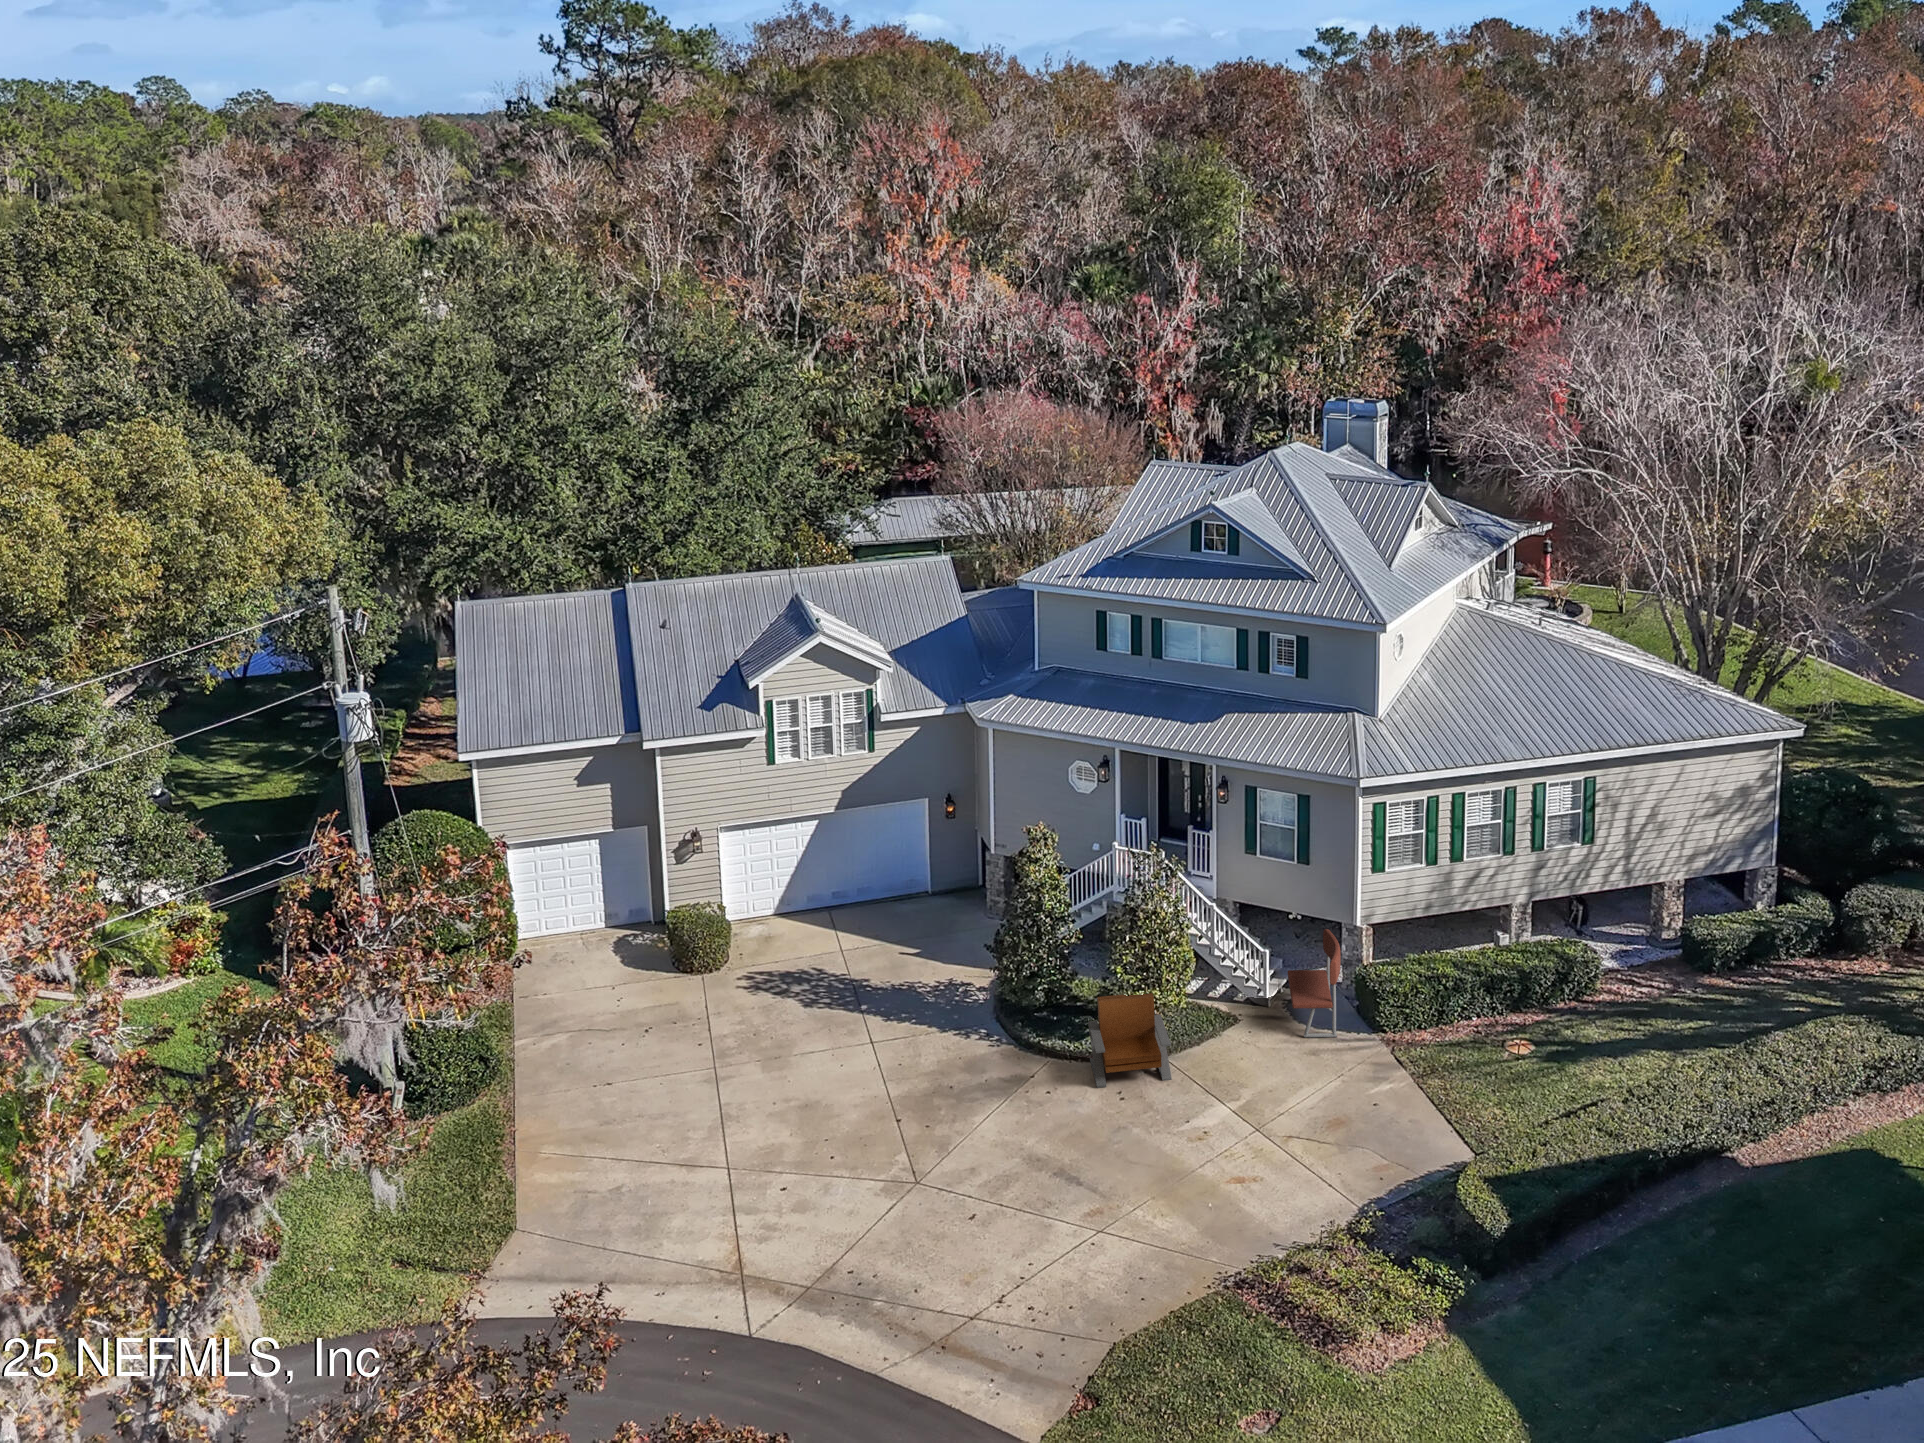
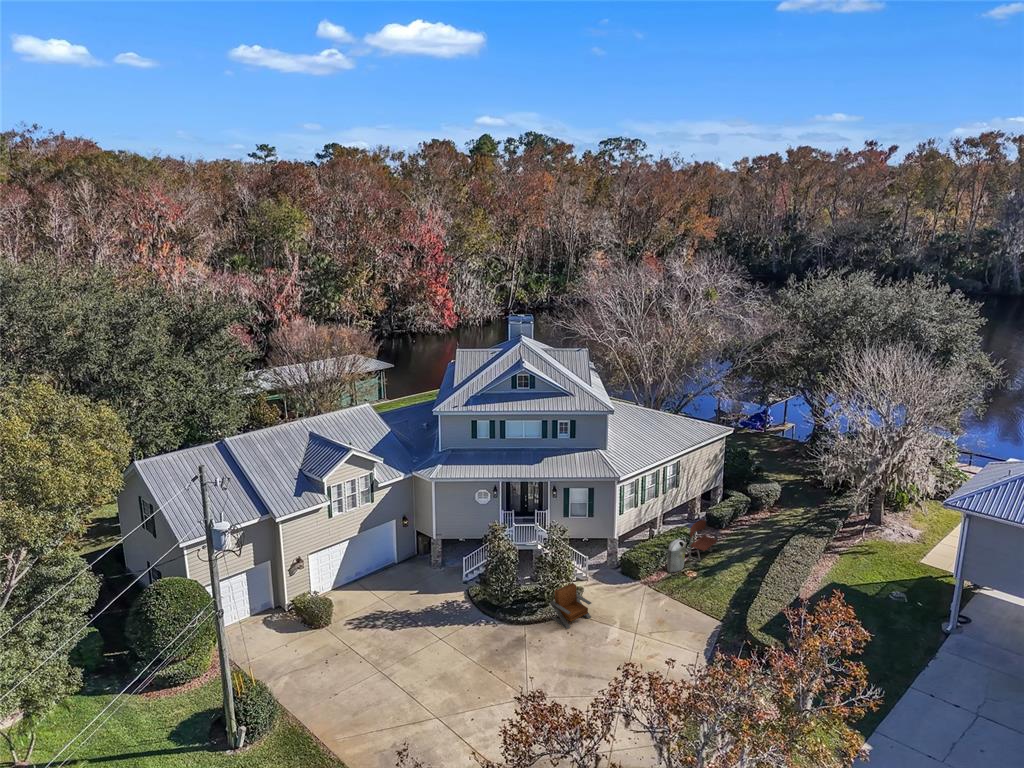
bench: present [1288,929,1341,1037] -> present [689,520,717,561]
trash can: none [1454,957,1516,1039] -> present [667,539,686,573]

